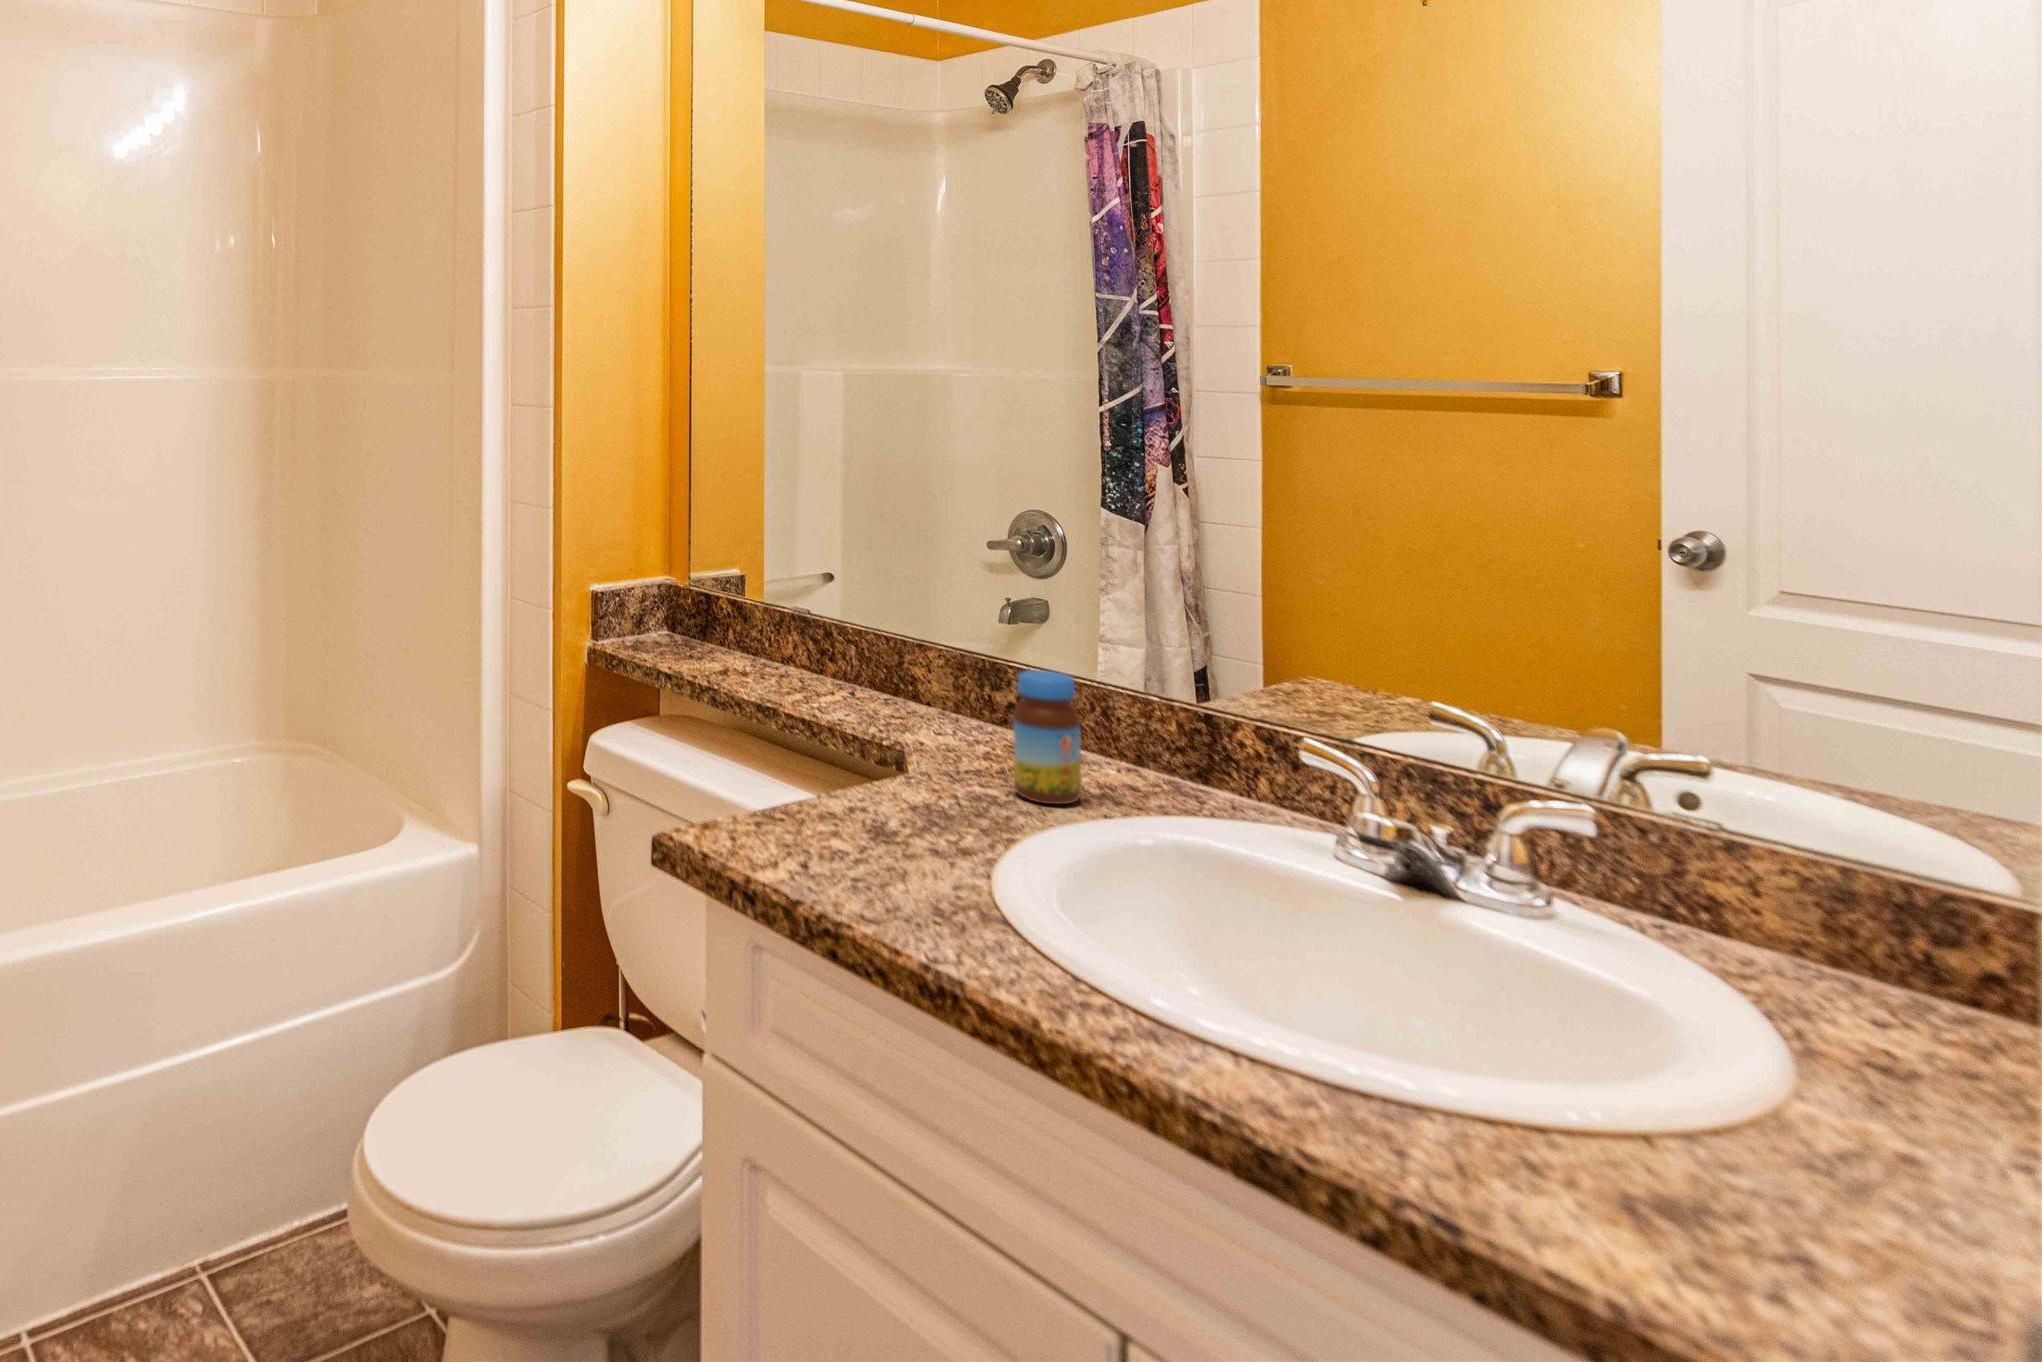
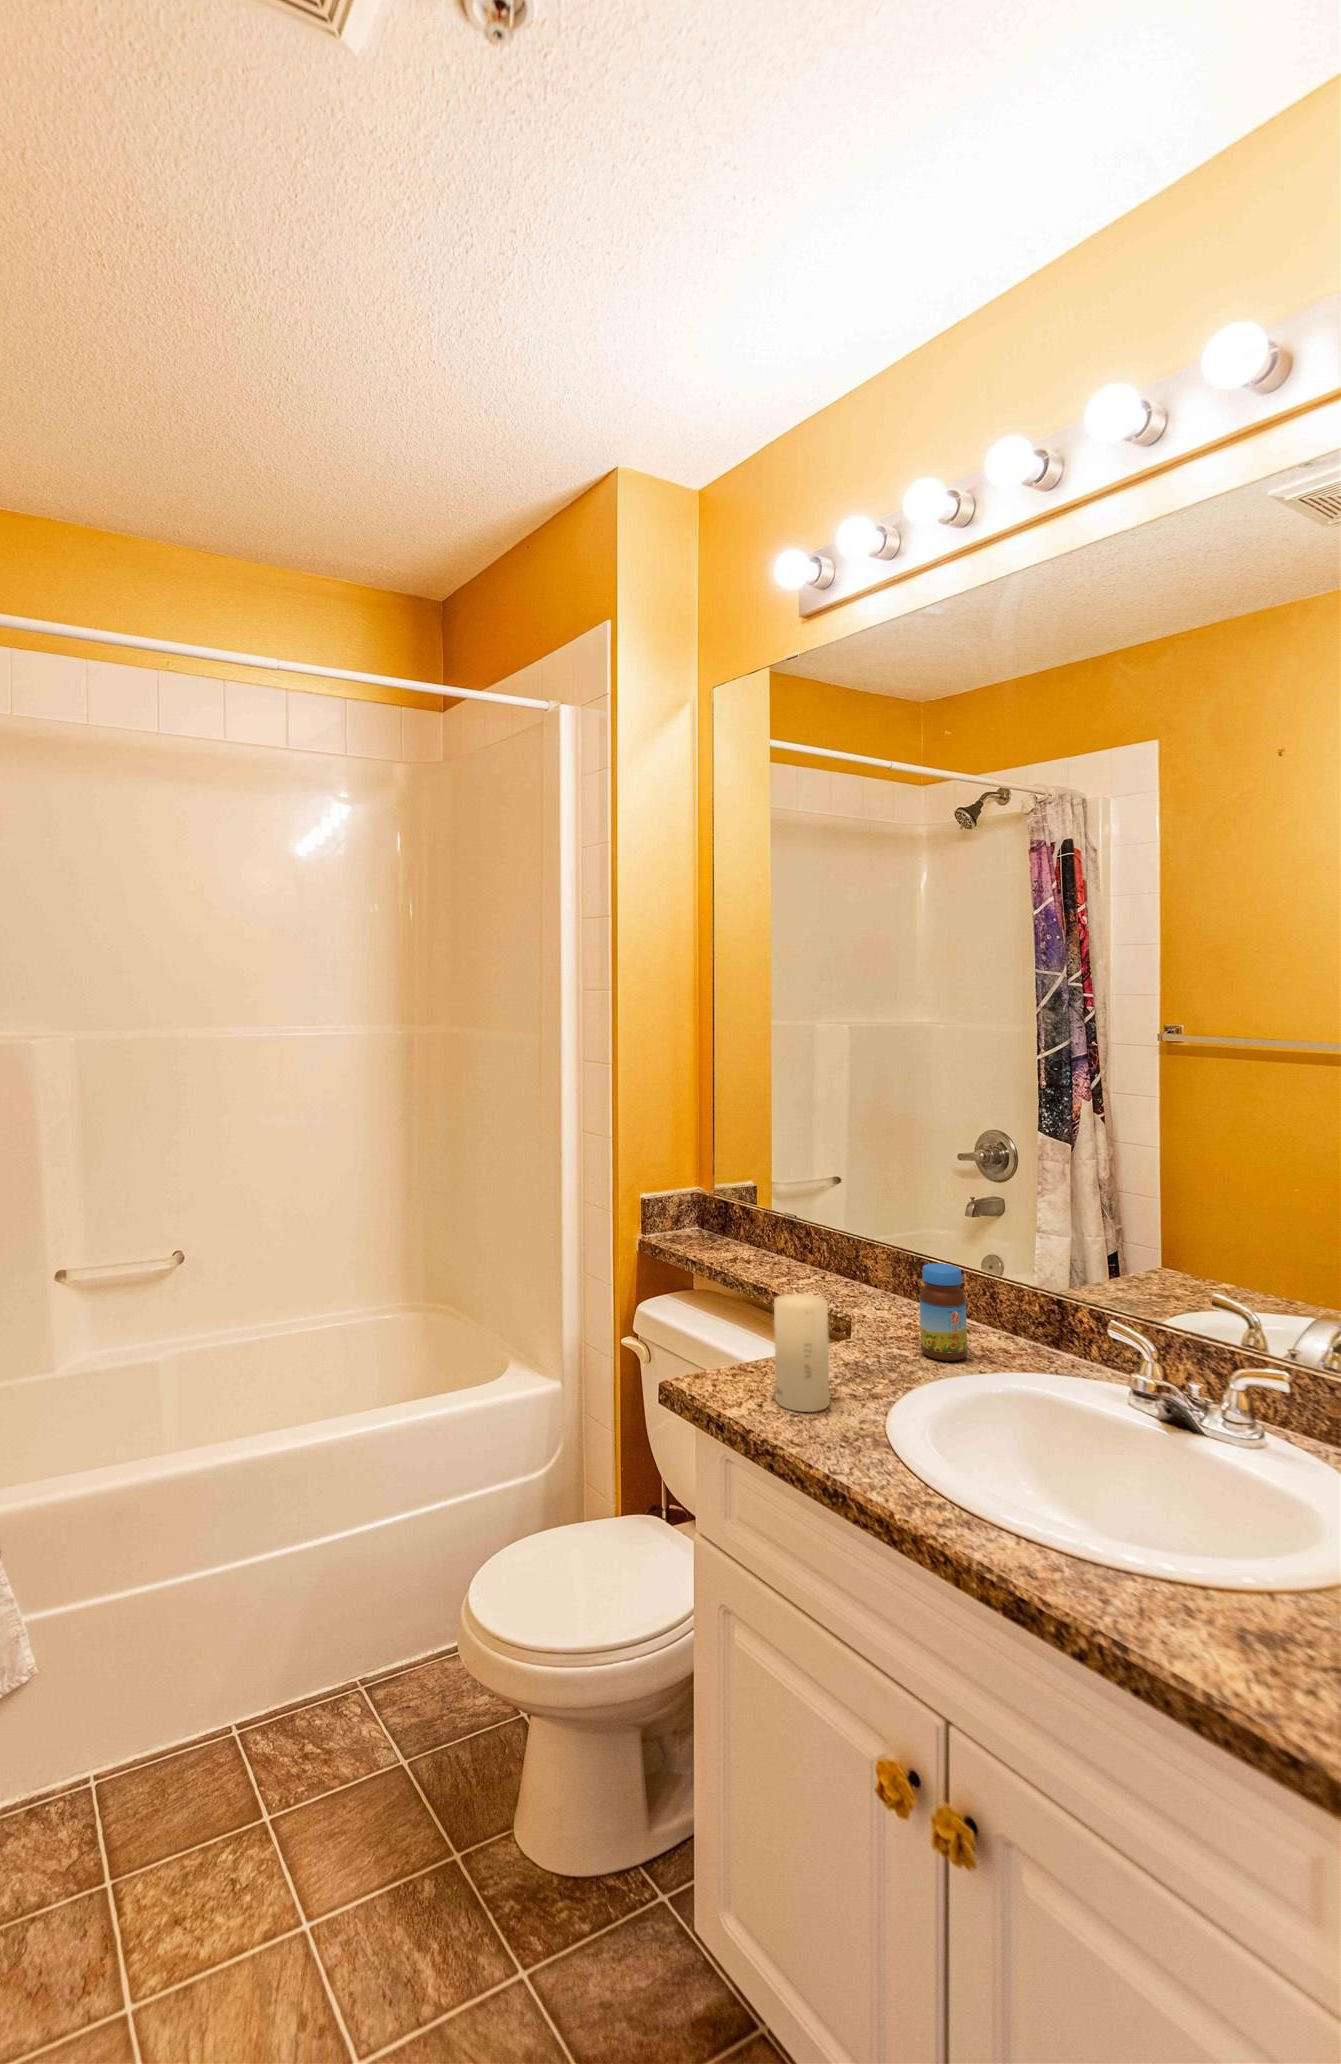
candle: none [824,708,904,874] -> present [774,1294,830,1412]

